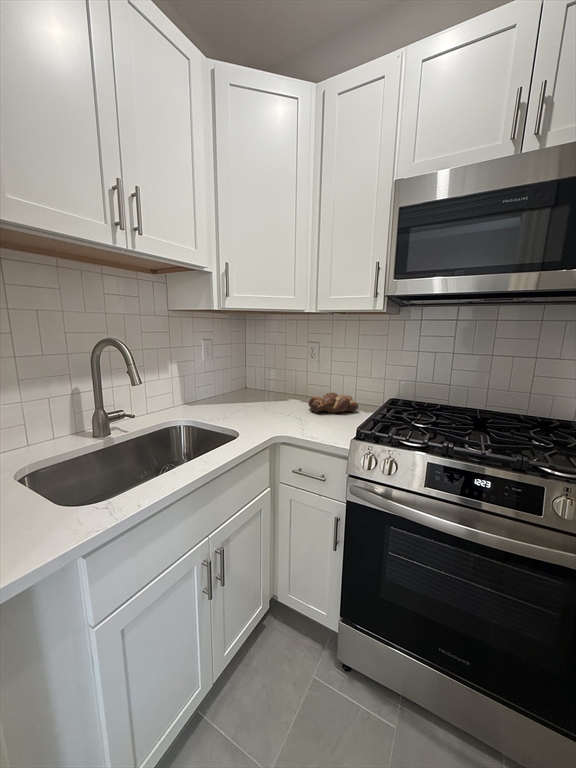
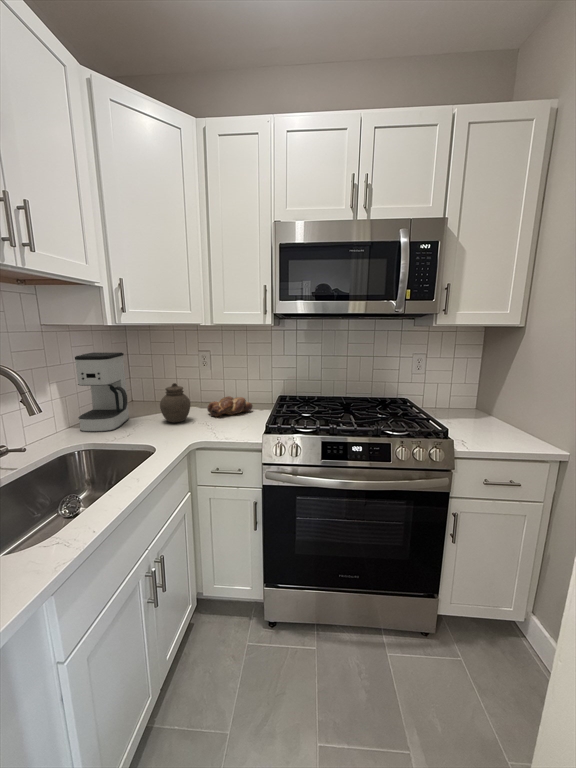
coffee maker: none [191,338,236,412] -> present [75,352,129,432]
jar: none [260,372,289,413] -> present [160,383,190,423]

